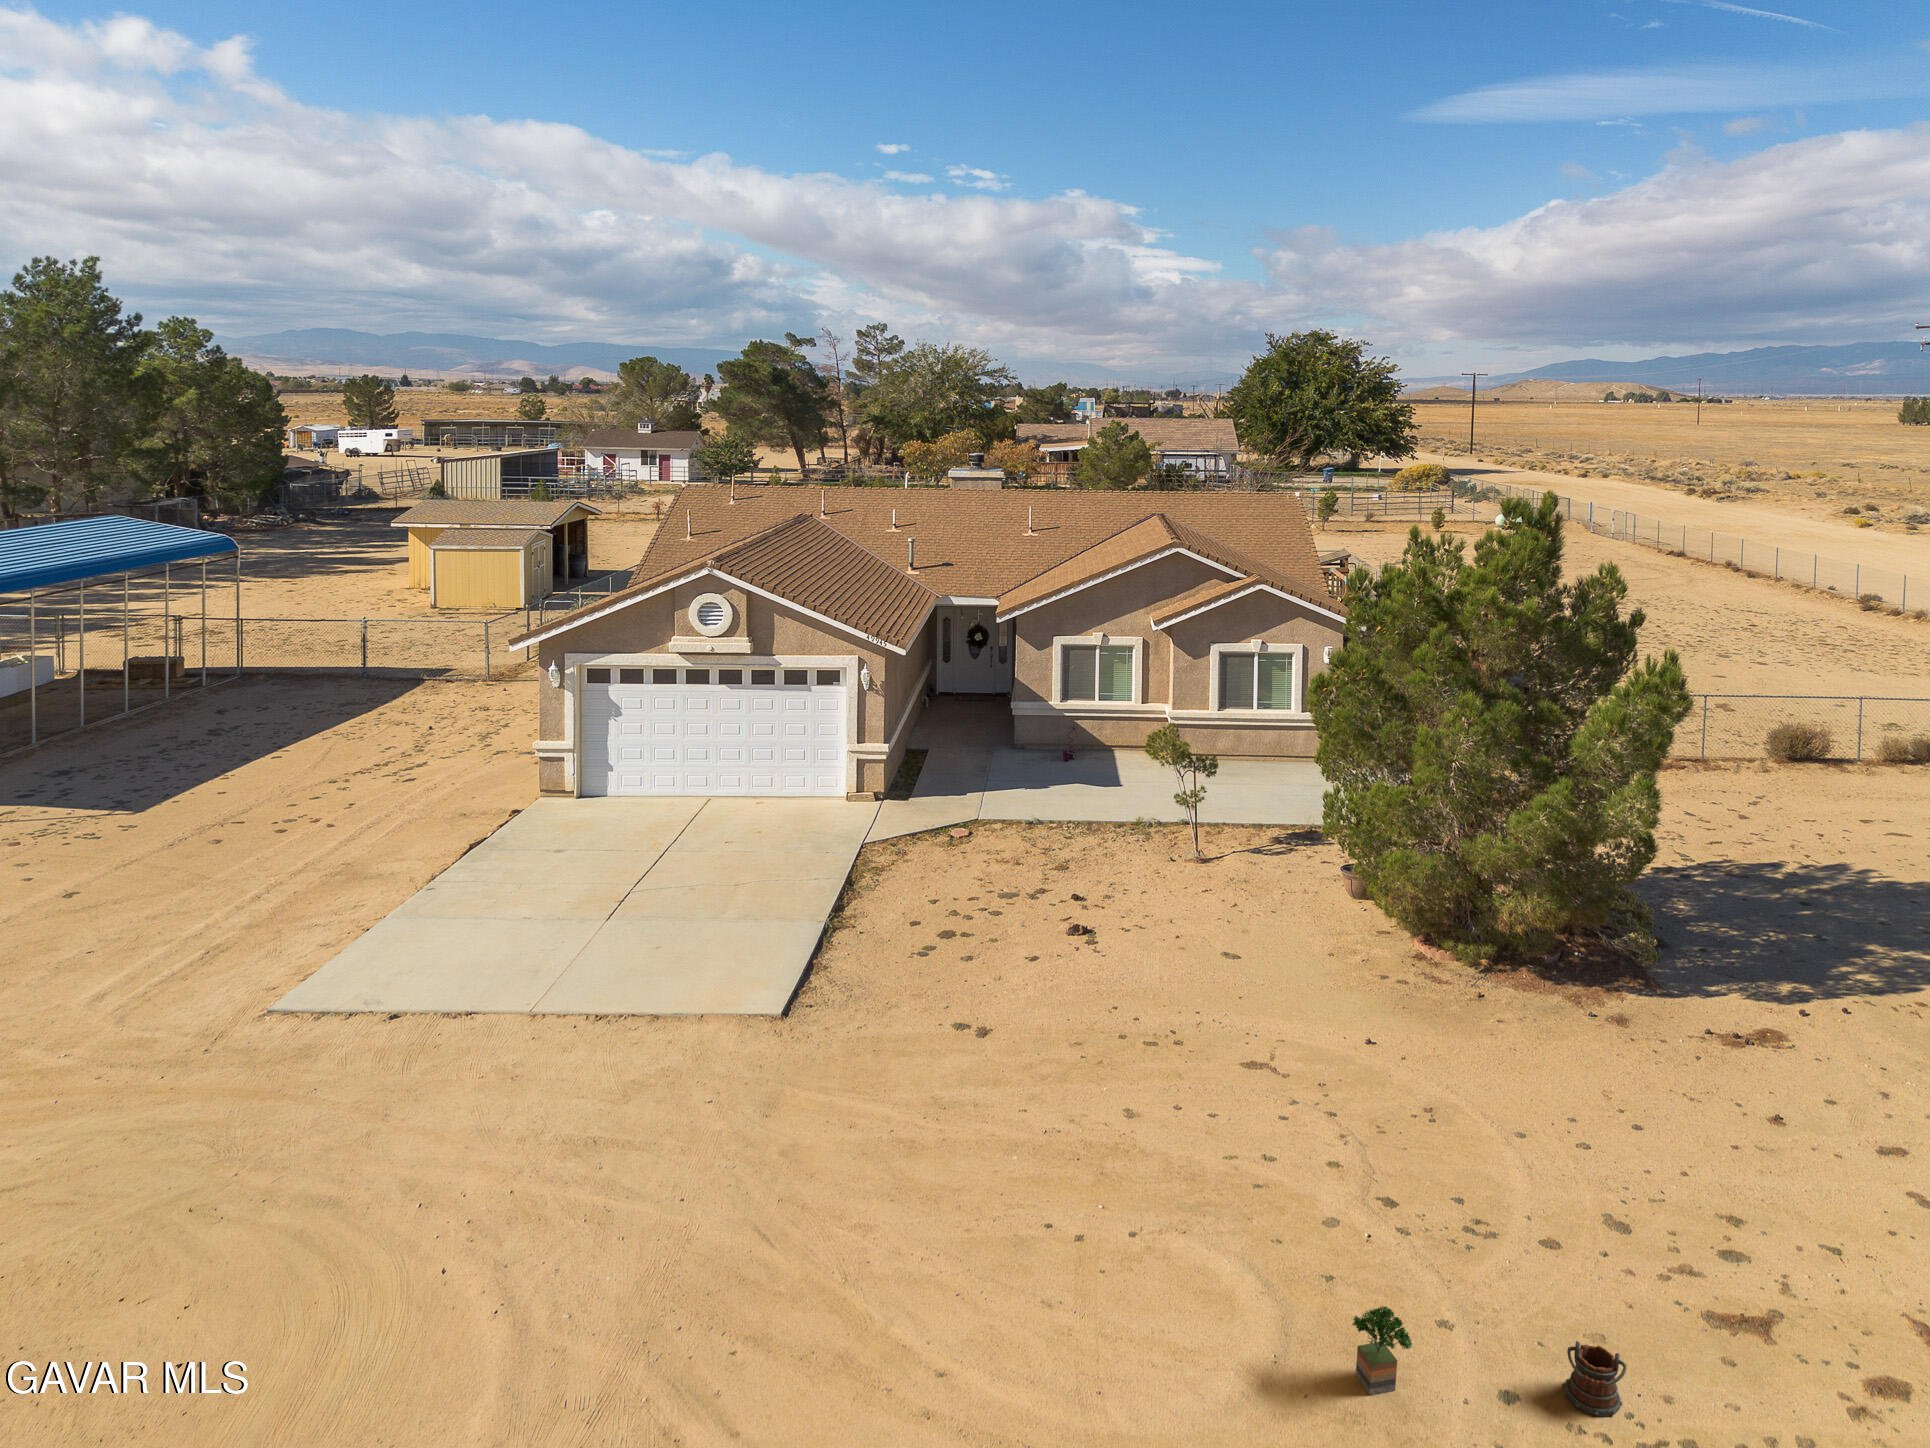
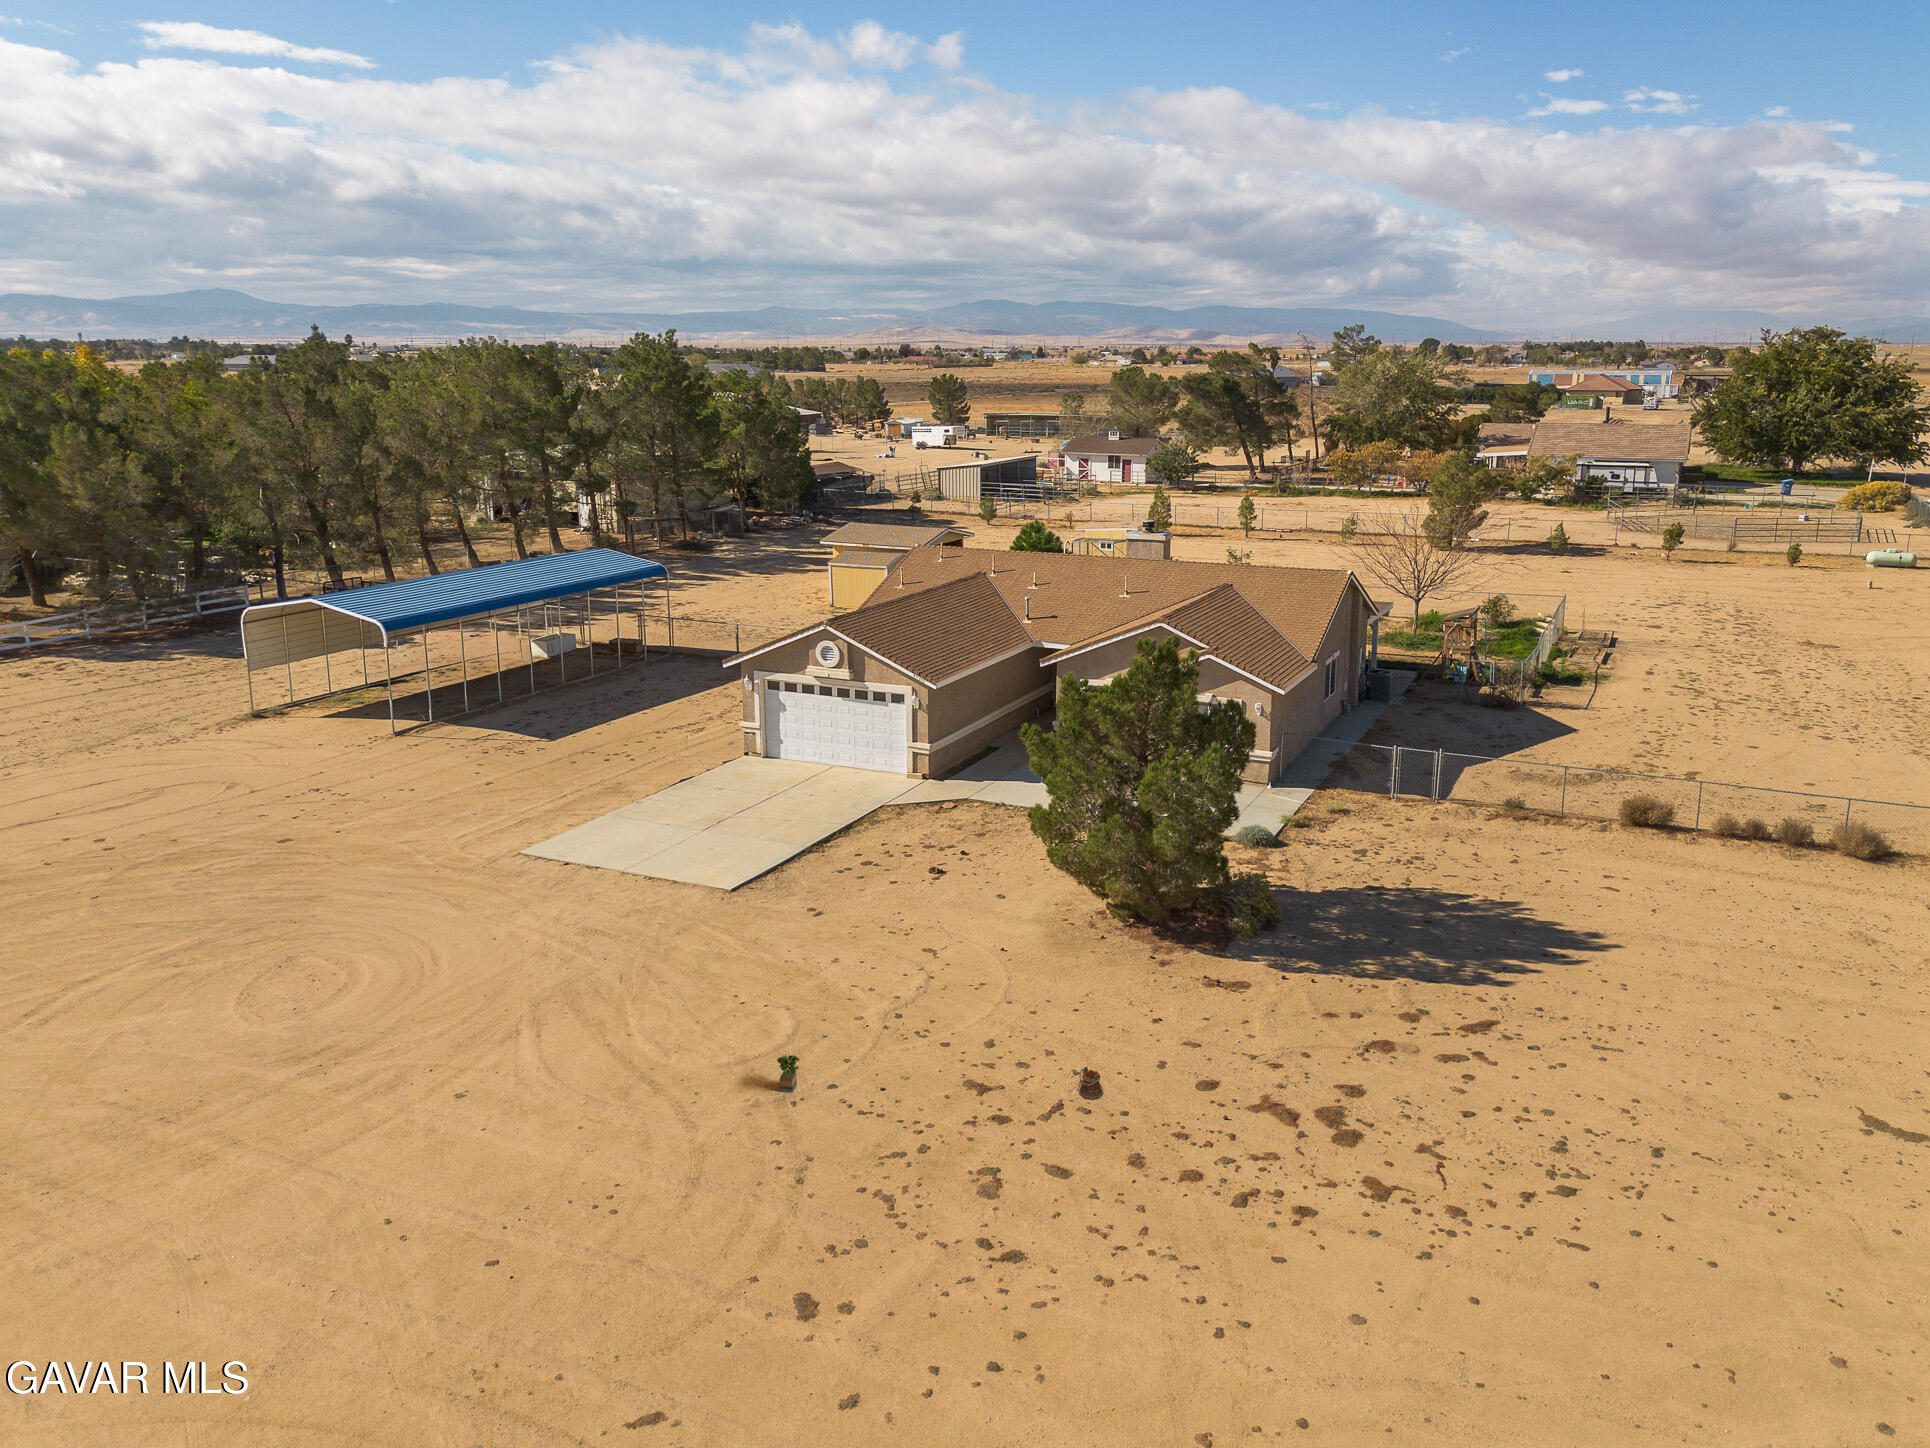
bucket: present [1565,1341,1627,1416] -> present [1079,1067,1103,1100]

